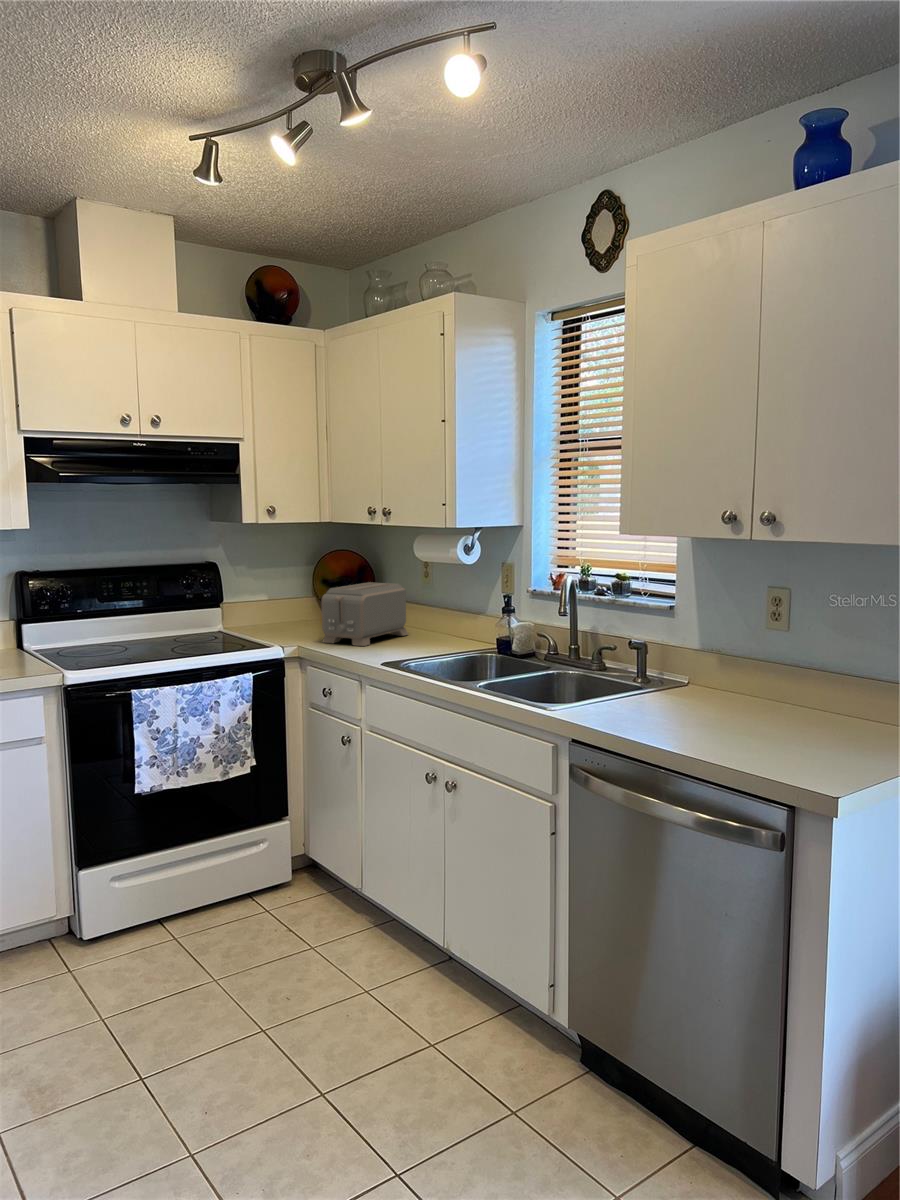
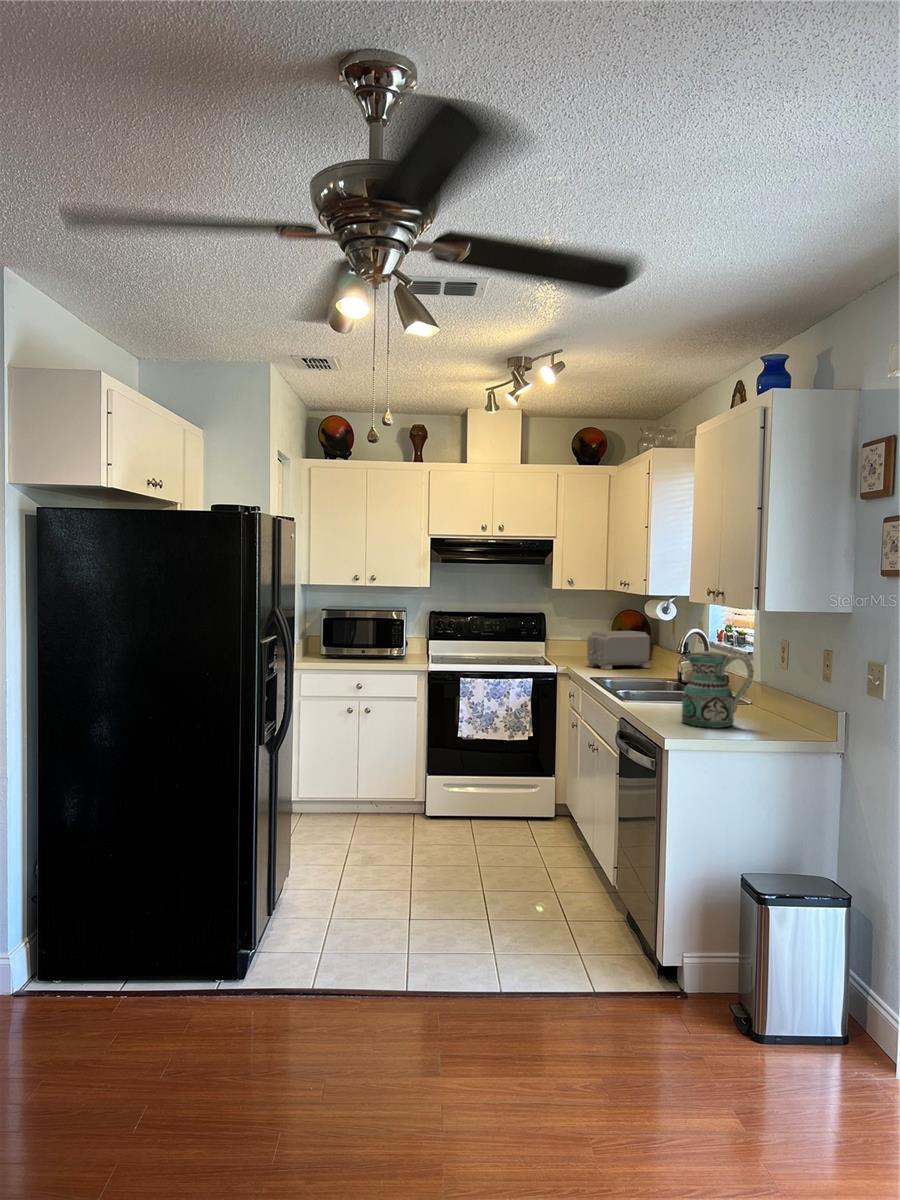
ceramic pitcher: none [721,630,832,754] -> present [682,651,754,728]

